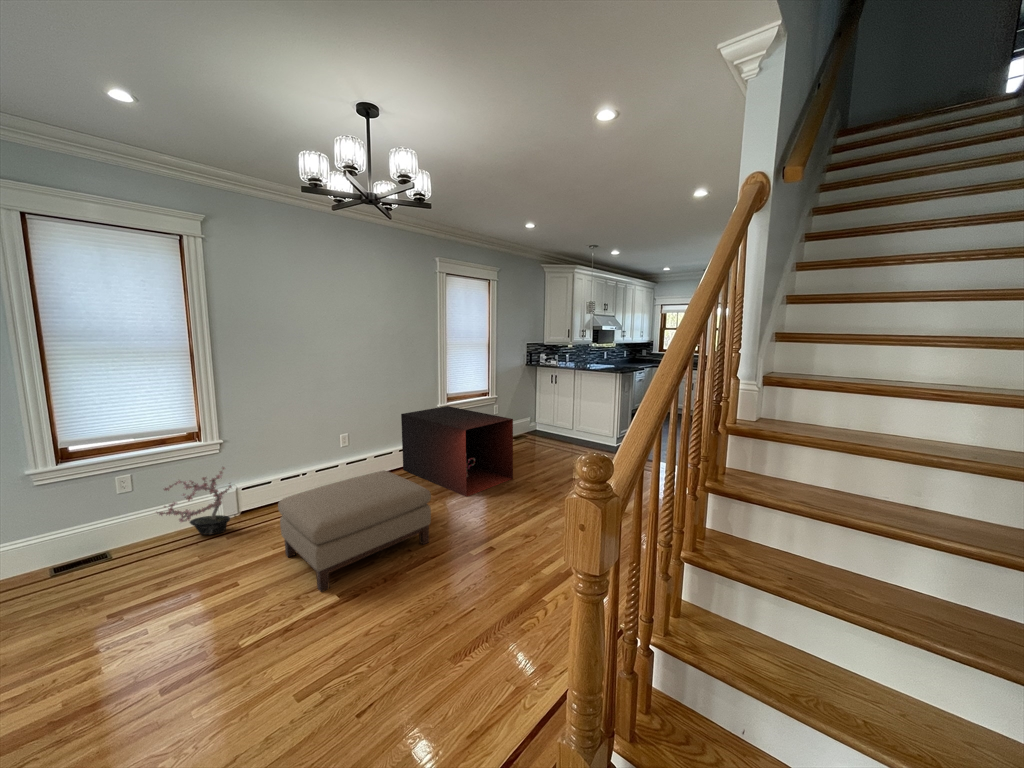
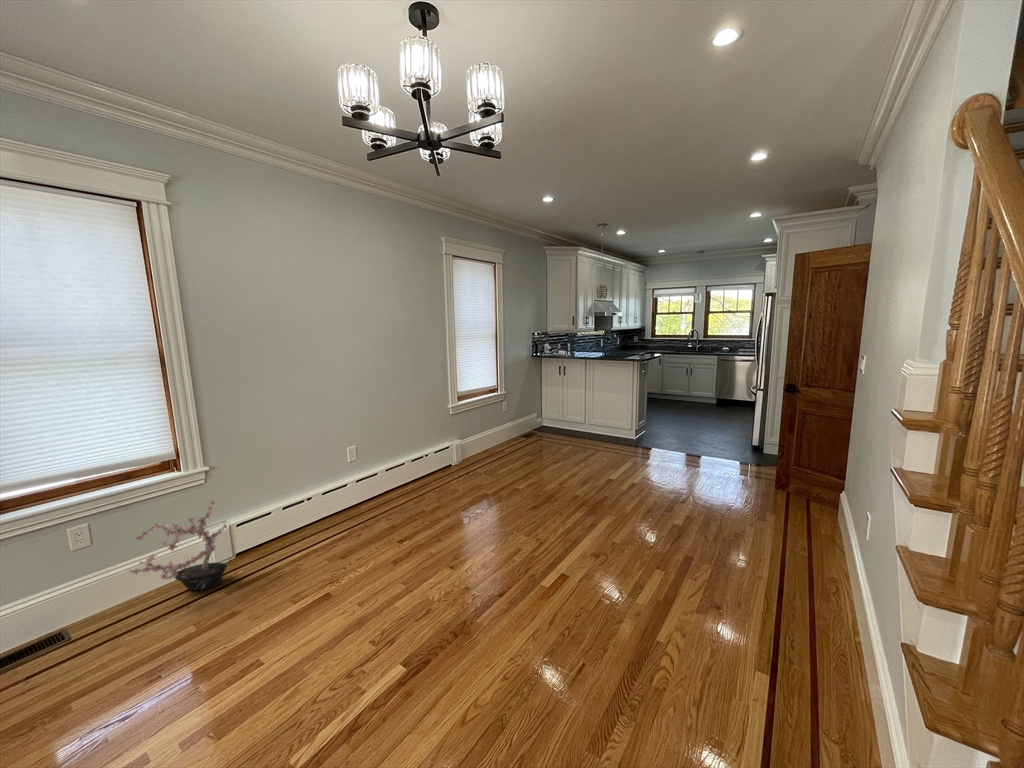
storage cabinet: present [401,406,513,497] -> none [413,406,546,511]
ottoman: present [278,470,431,592] -> none [301,490,489,662]

